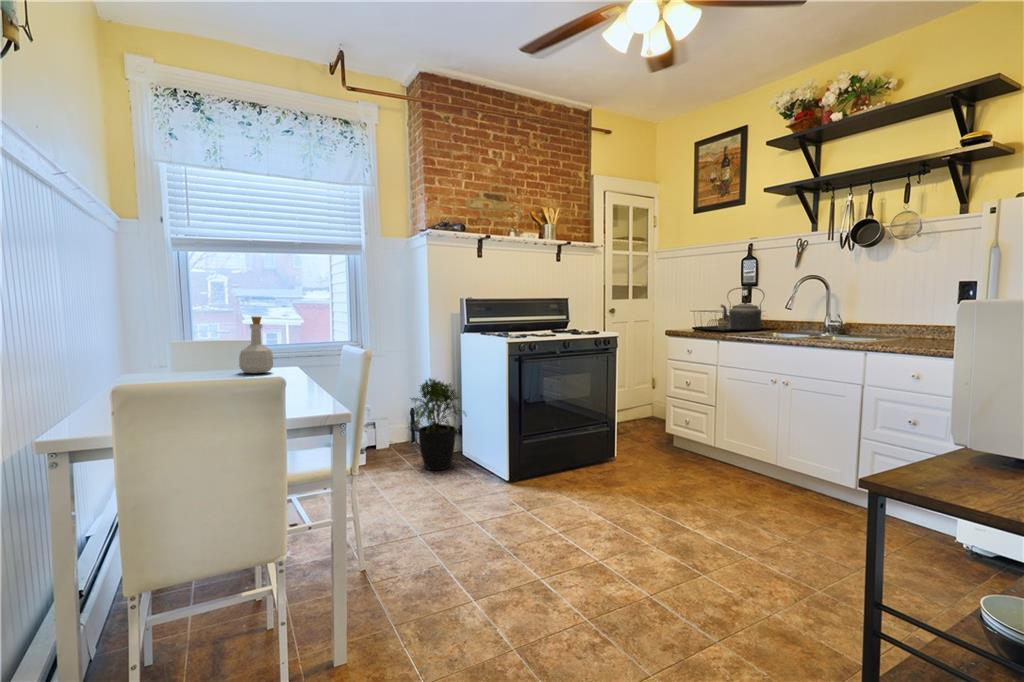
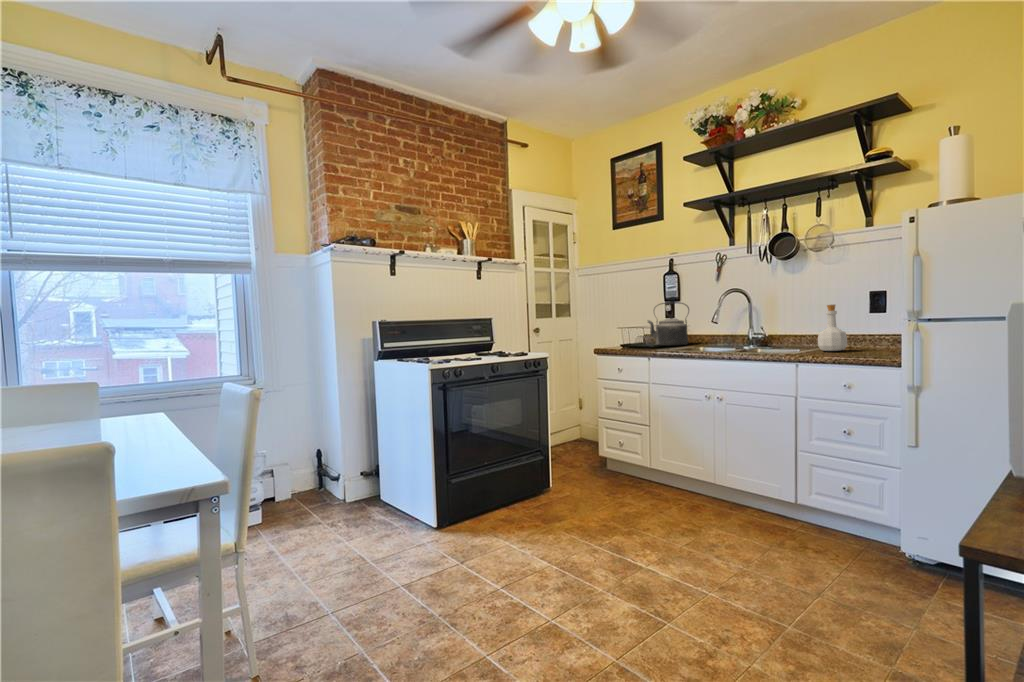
bottle: present [239,316,273,373] -> present [818,305,847,351]
potted plant: present [410,378,466,470] -> none [313,412,388,523]

